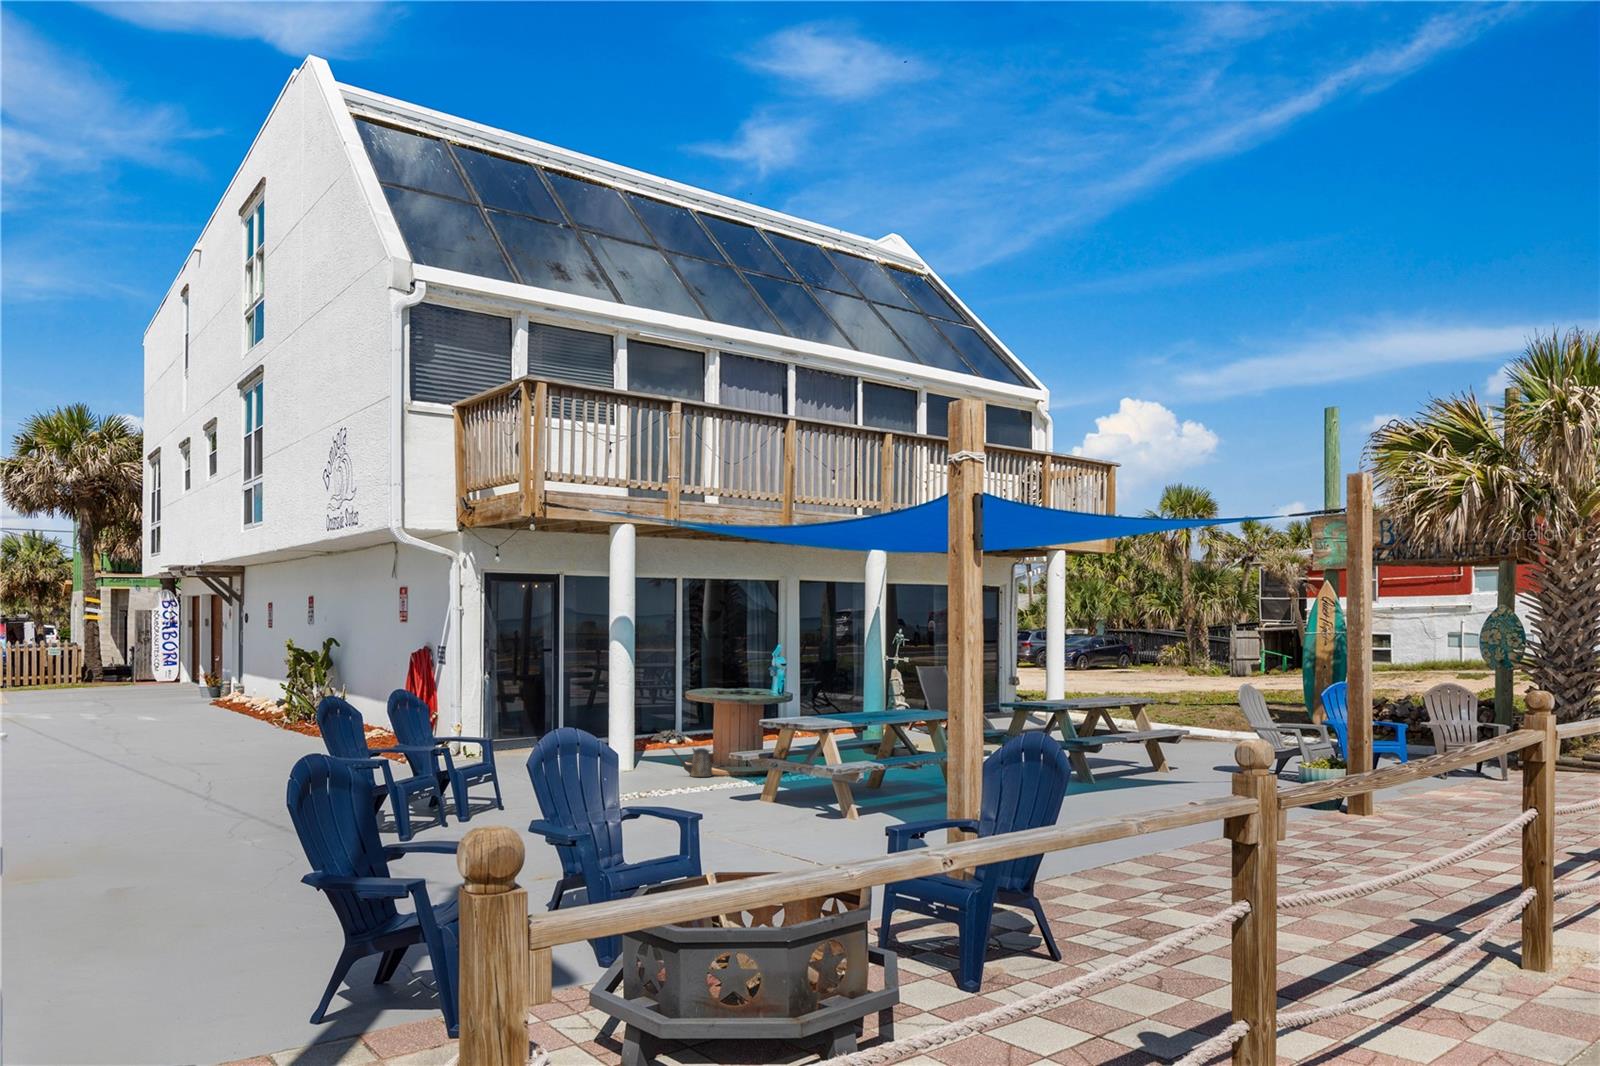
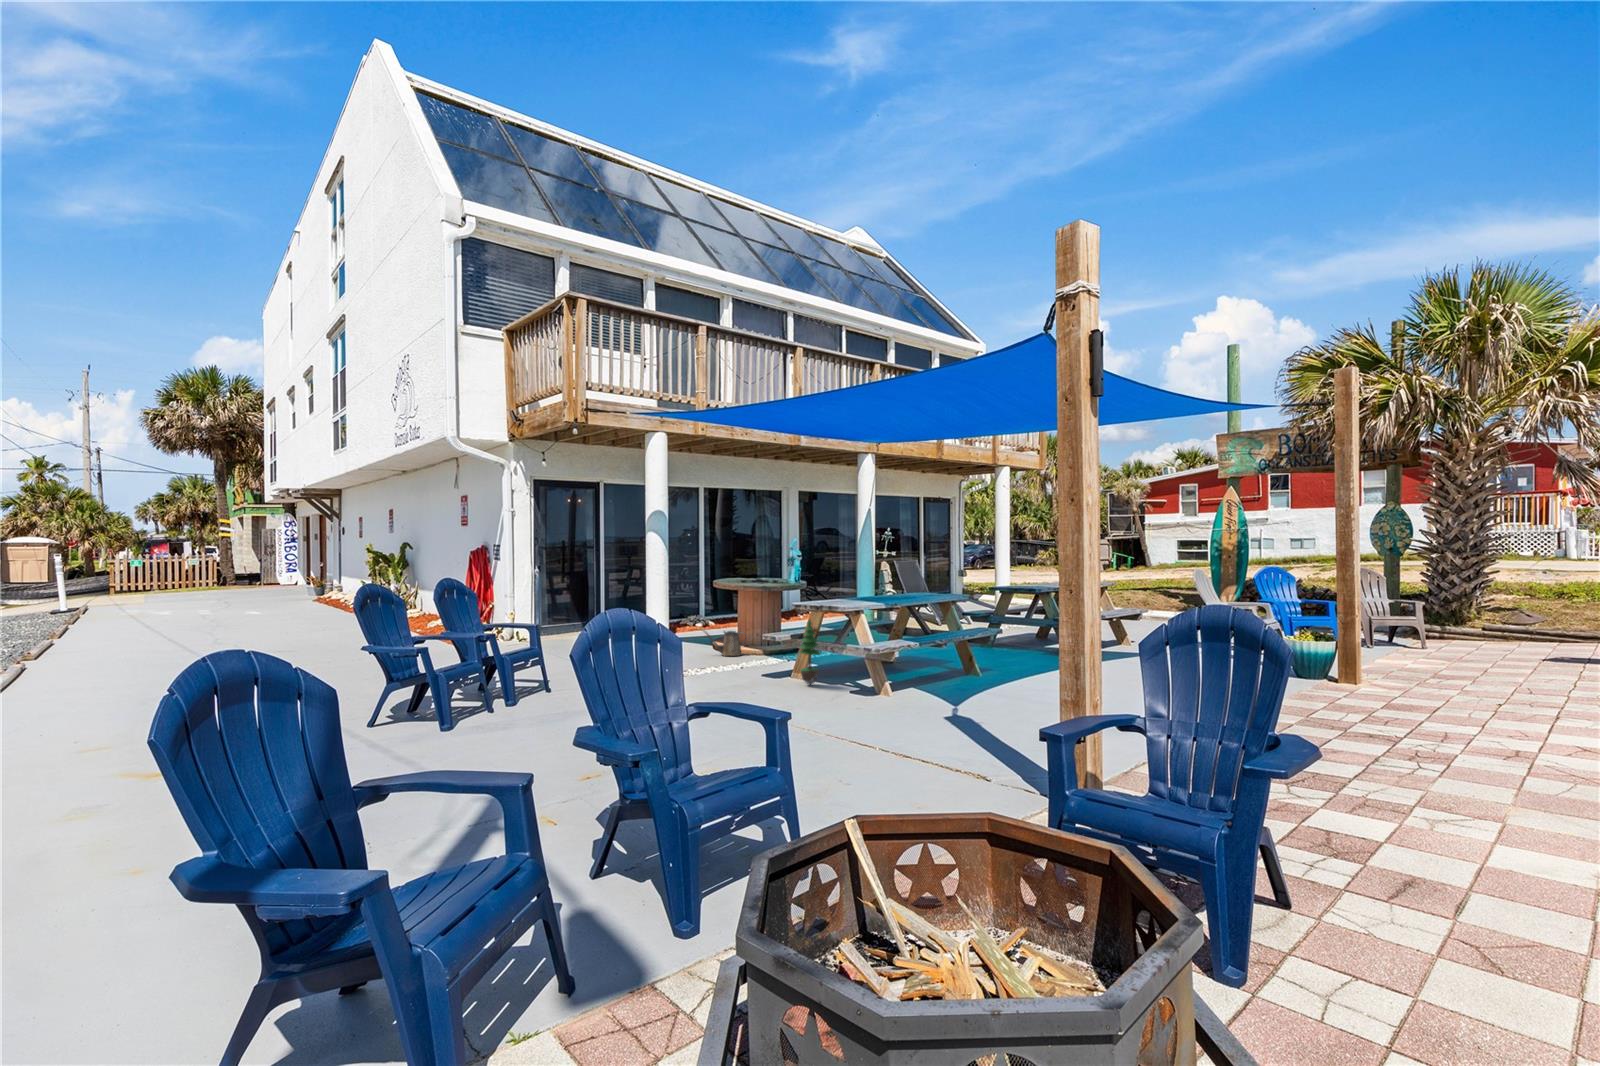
potted tree: none [763,735,789,808] -> present [799,620,821,685]

